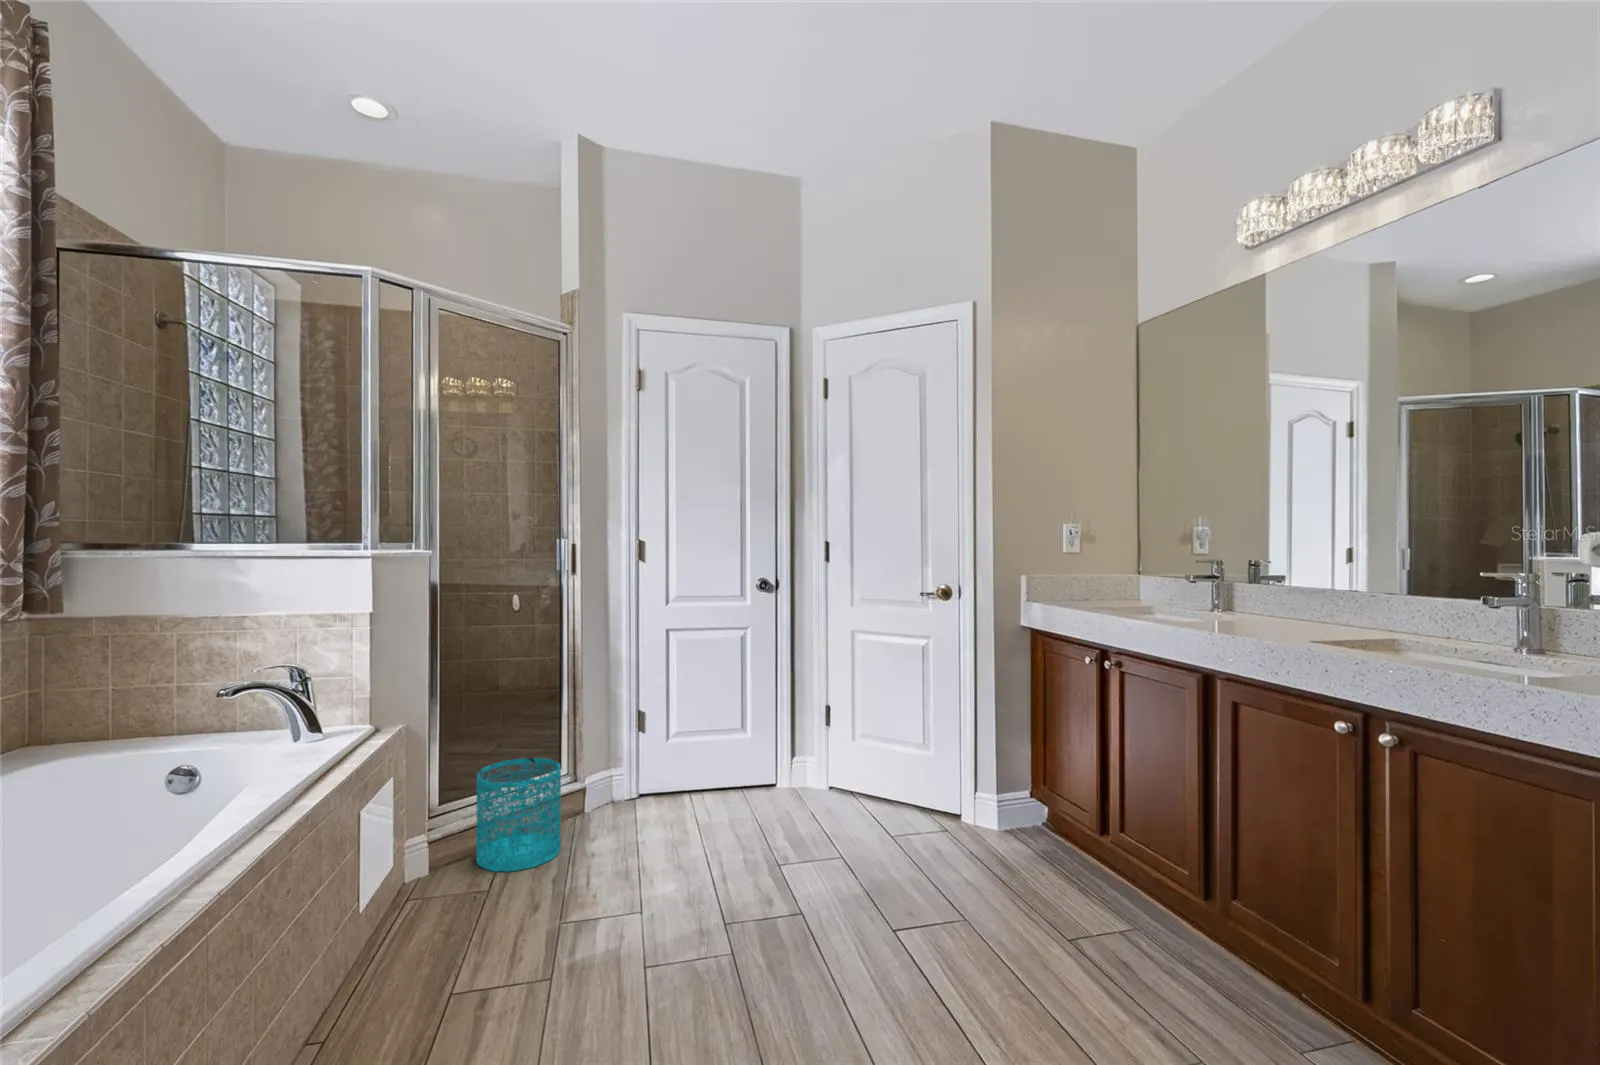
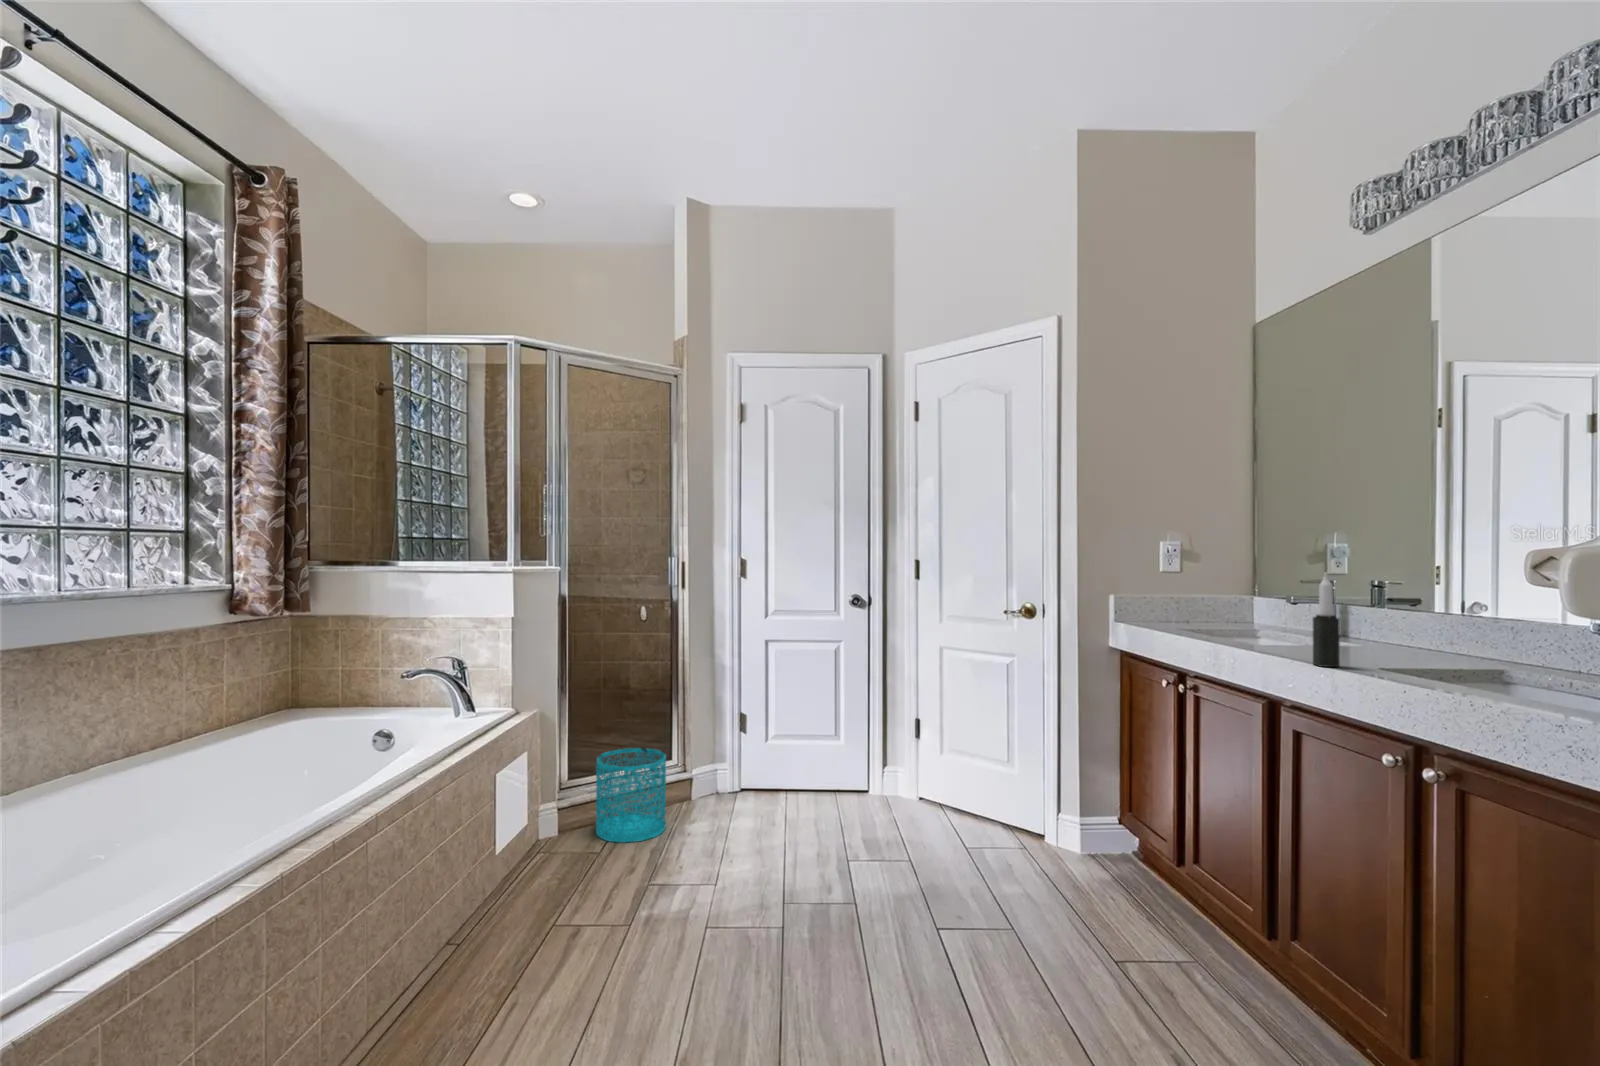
candle: none [1264,545,1291,636] -> present [1313,572,1340,667]

